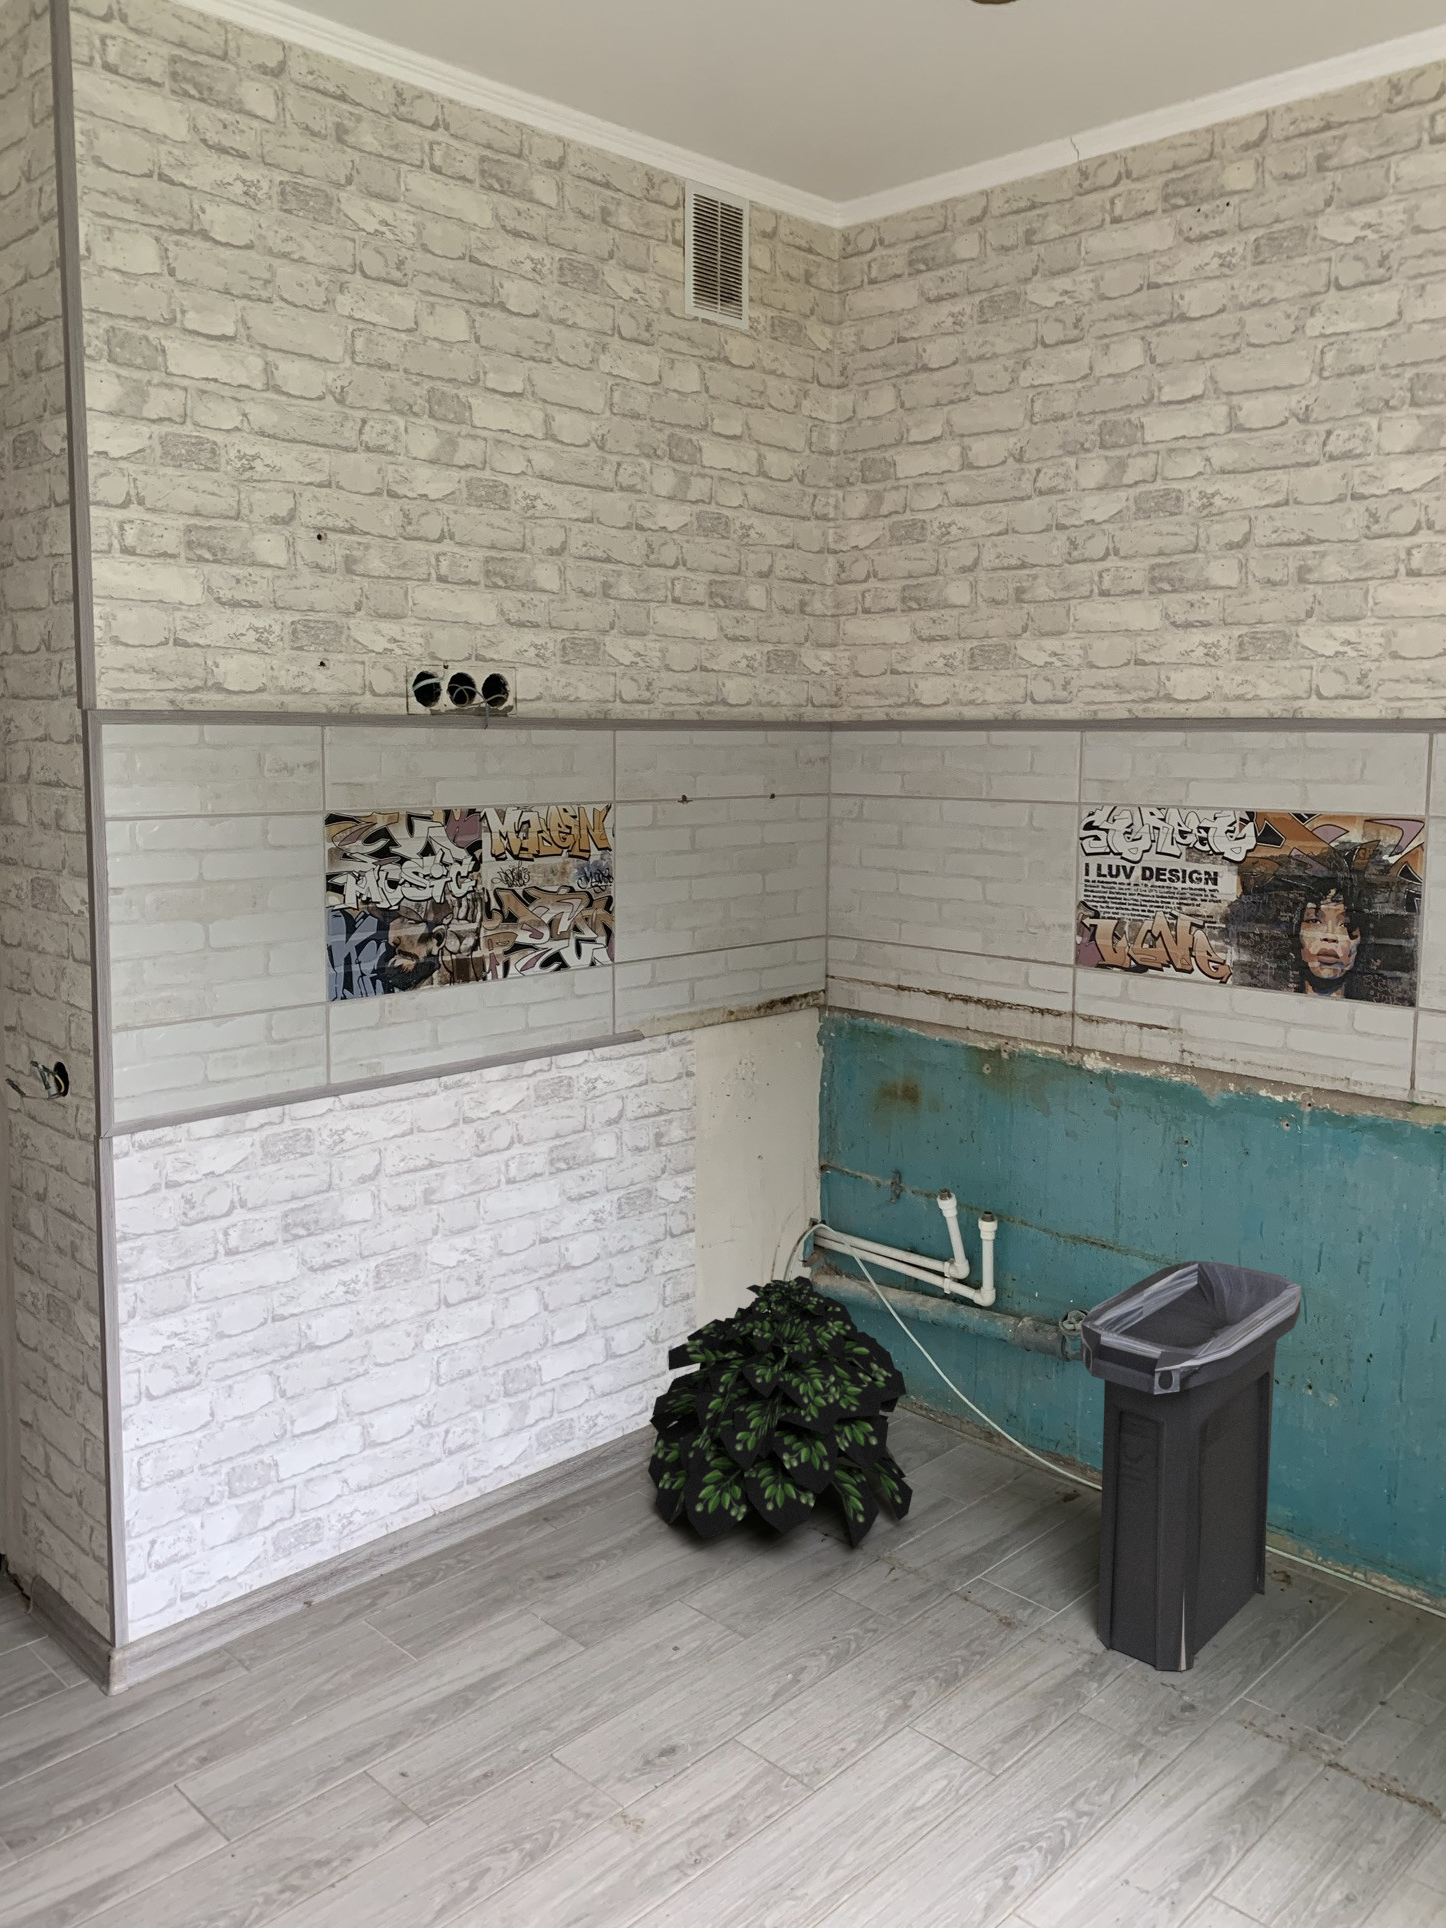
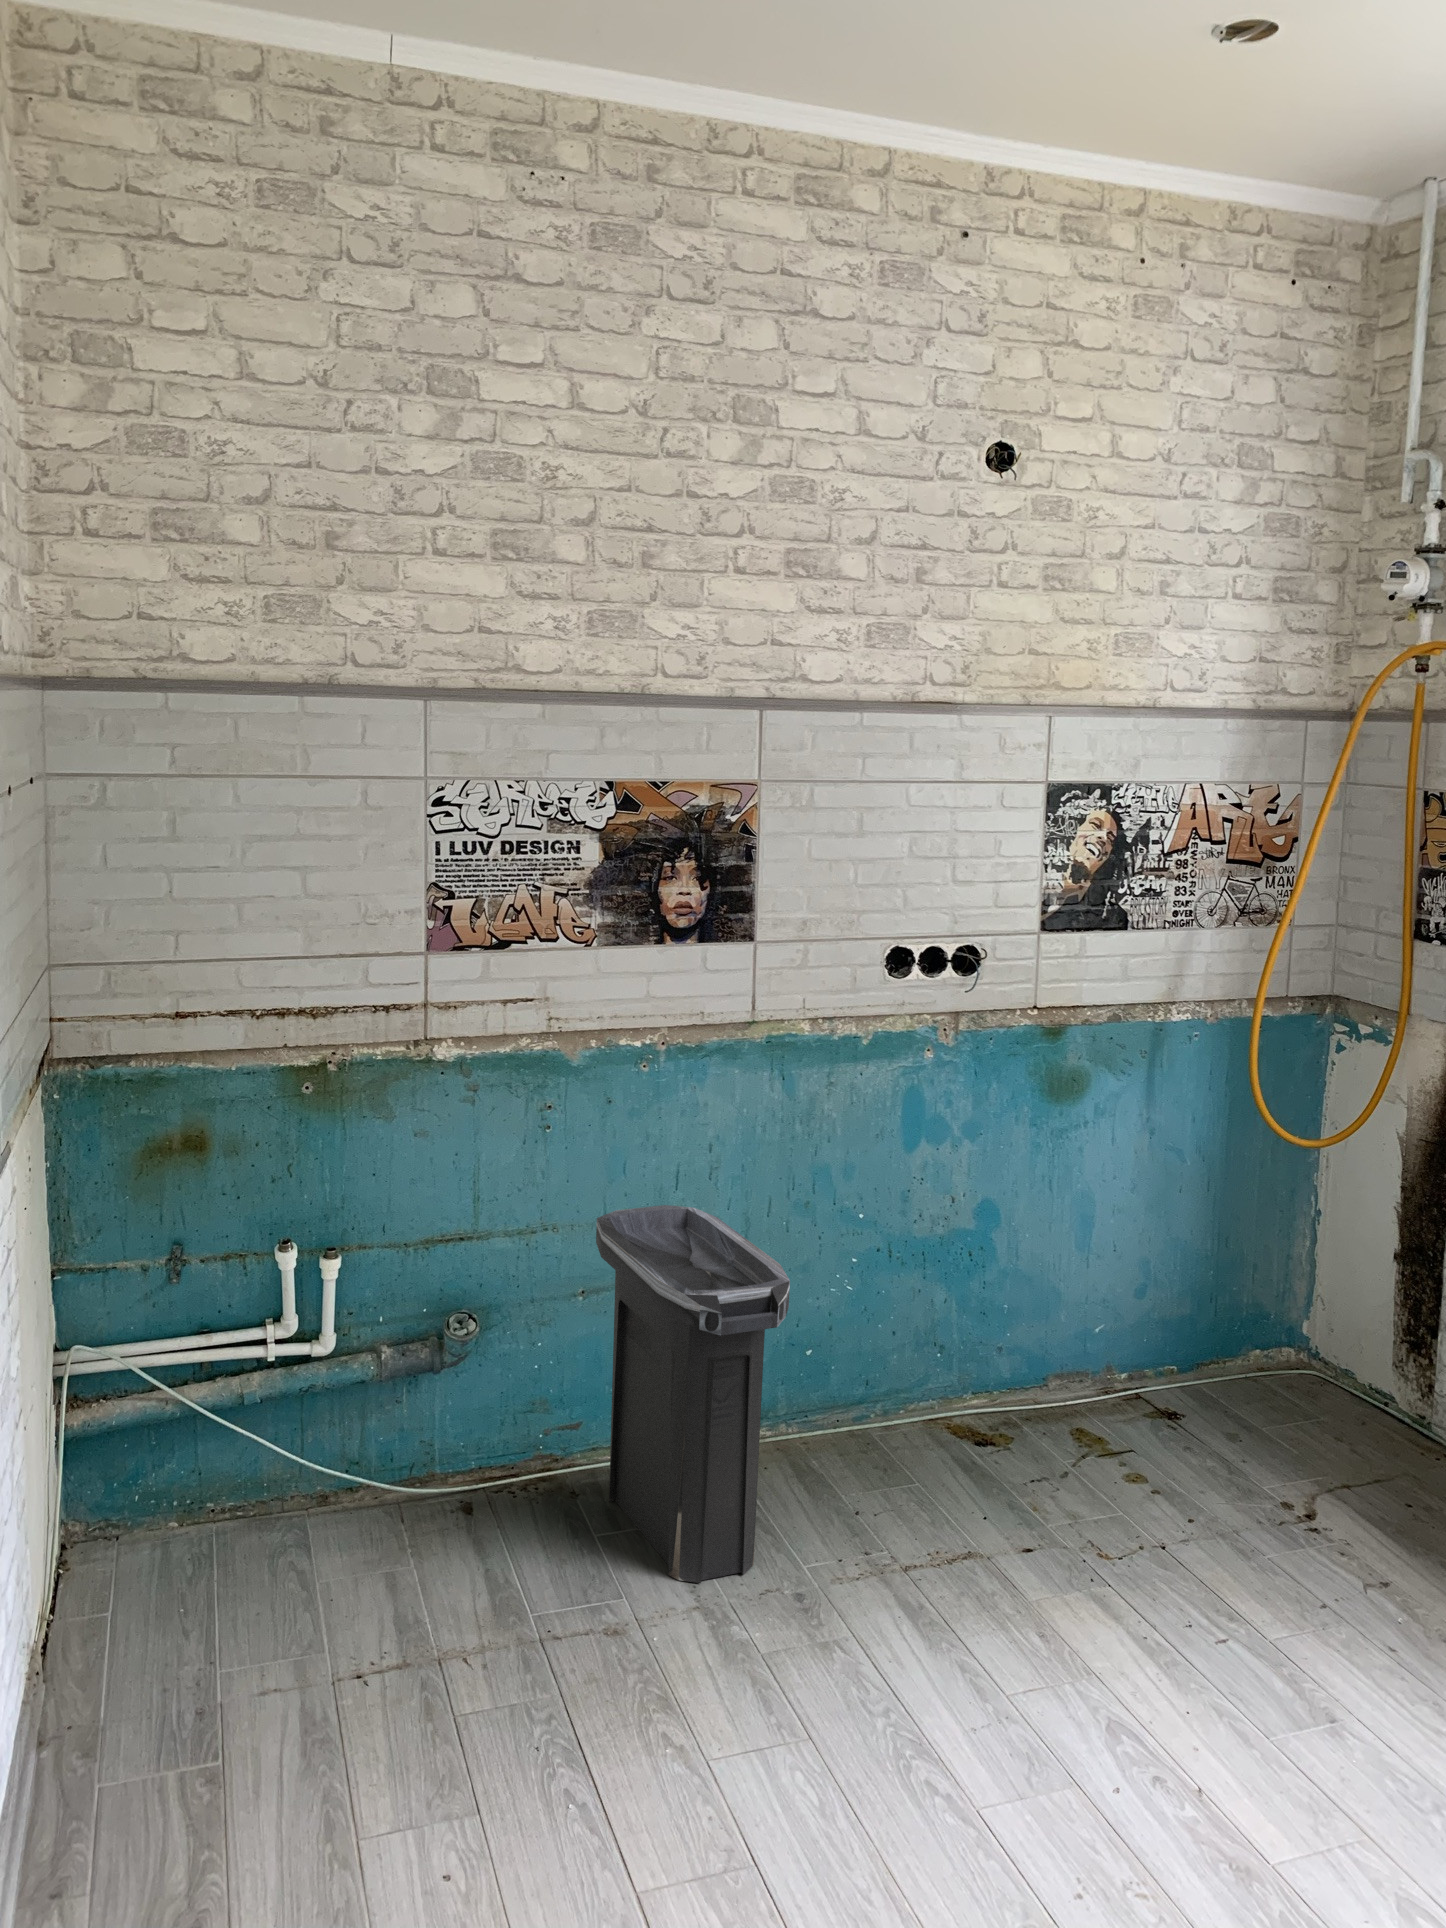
potted plant: present [648,1276,913,1548] -> none [107,1381,466,1741]

